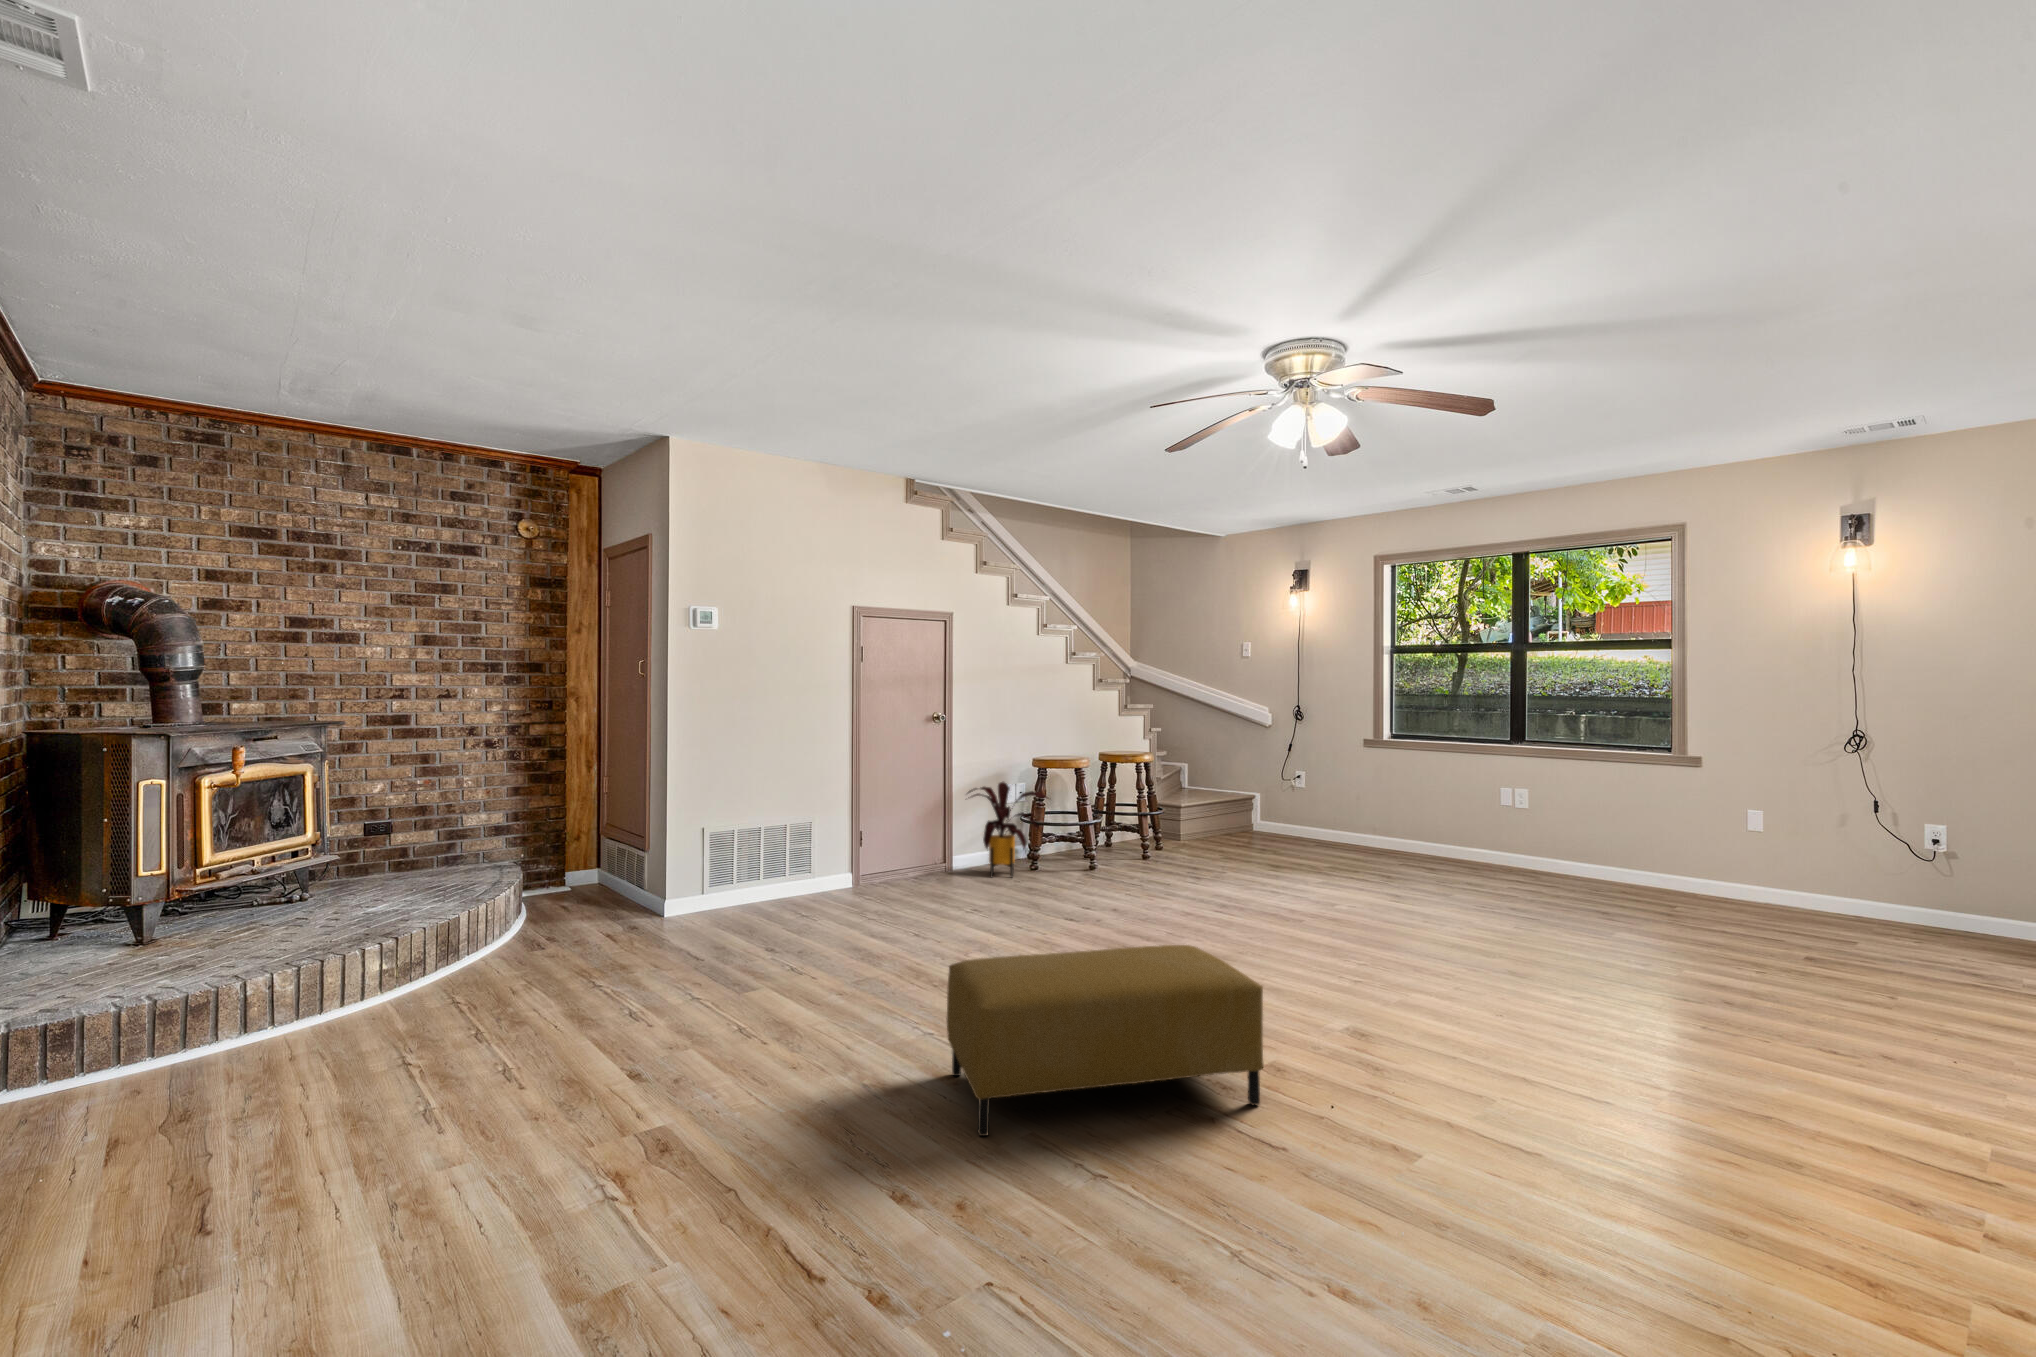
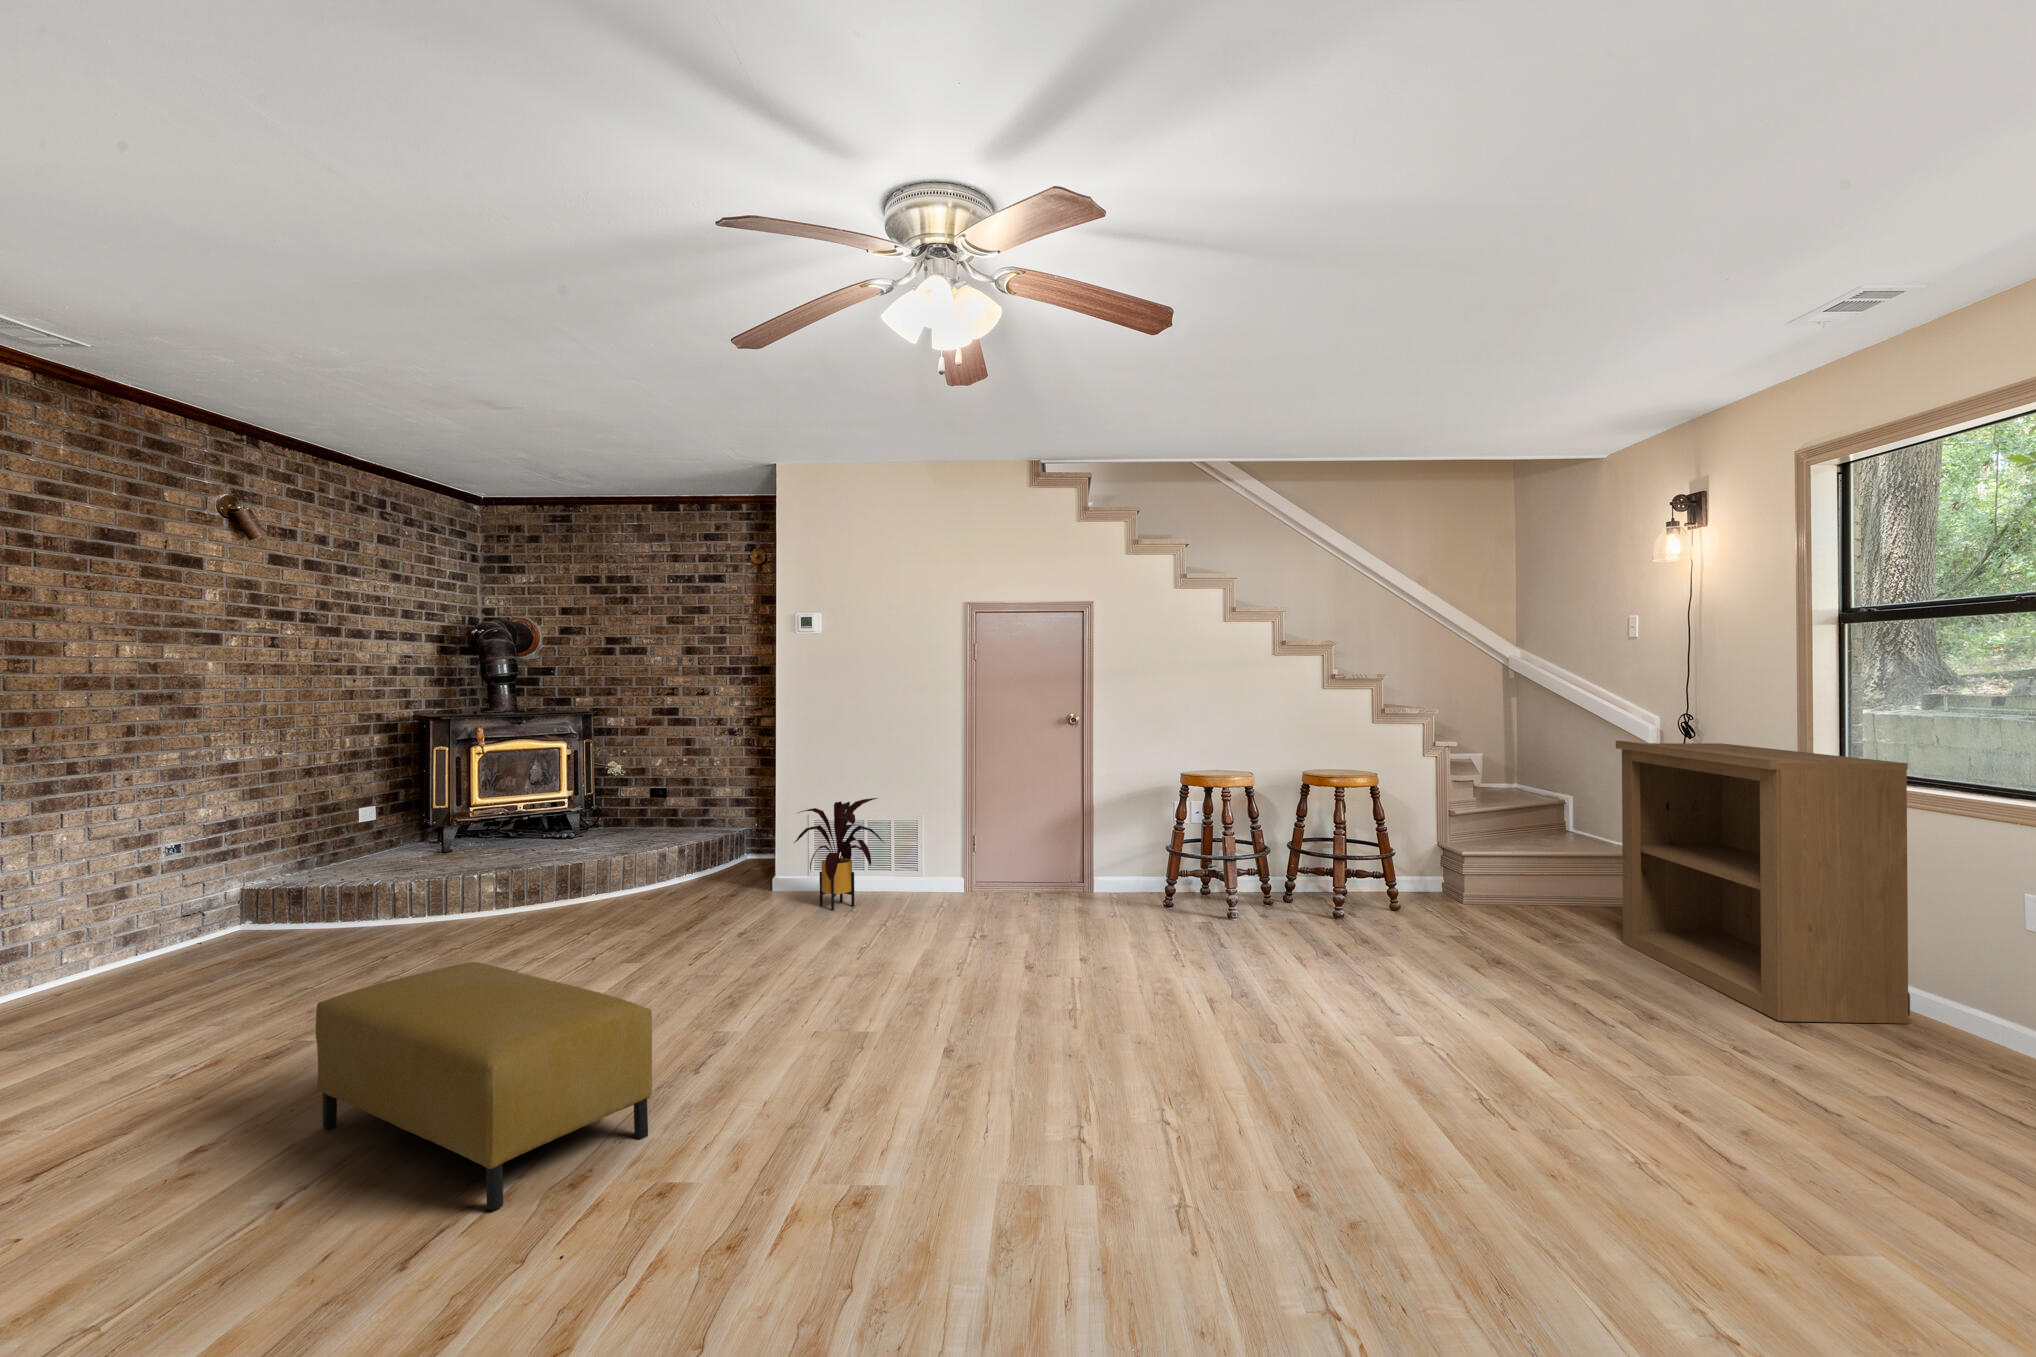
bookshelf: none [1291,722,1454,868] -> present [1616,741,1910,1024]
house plant: present [968,782,1048,877] -> present [794,798,884,910]

